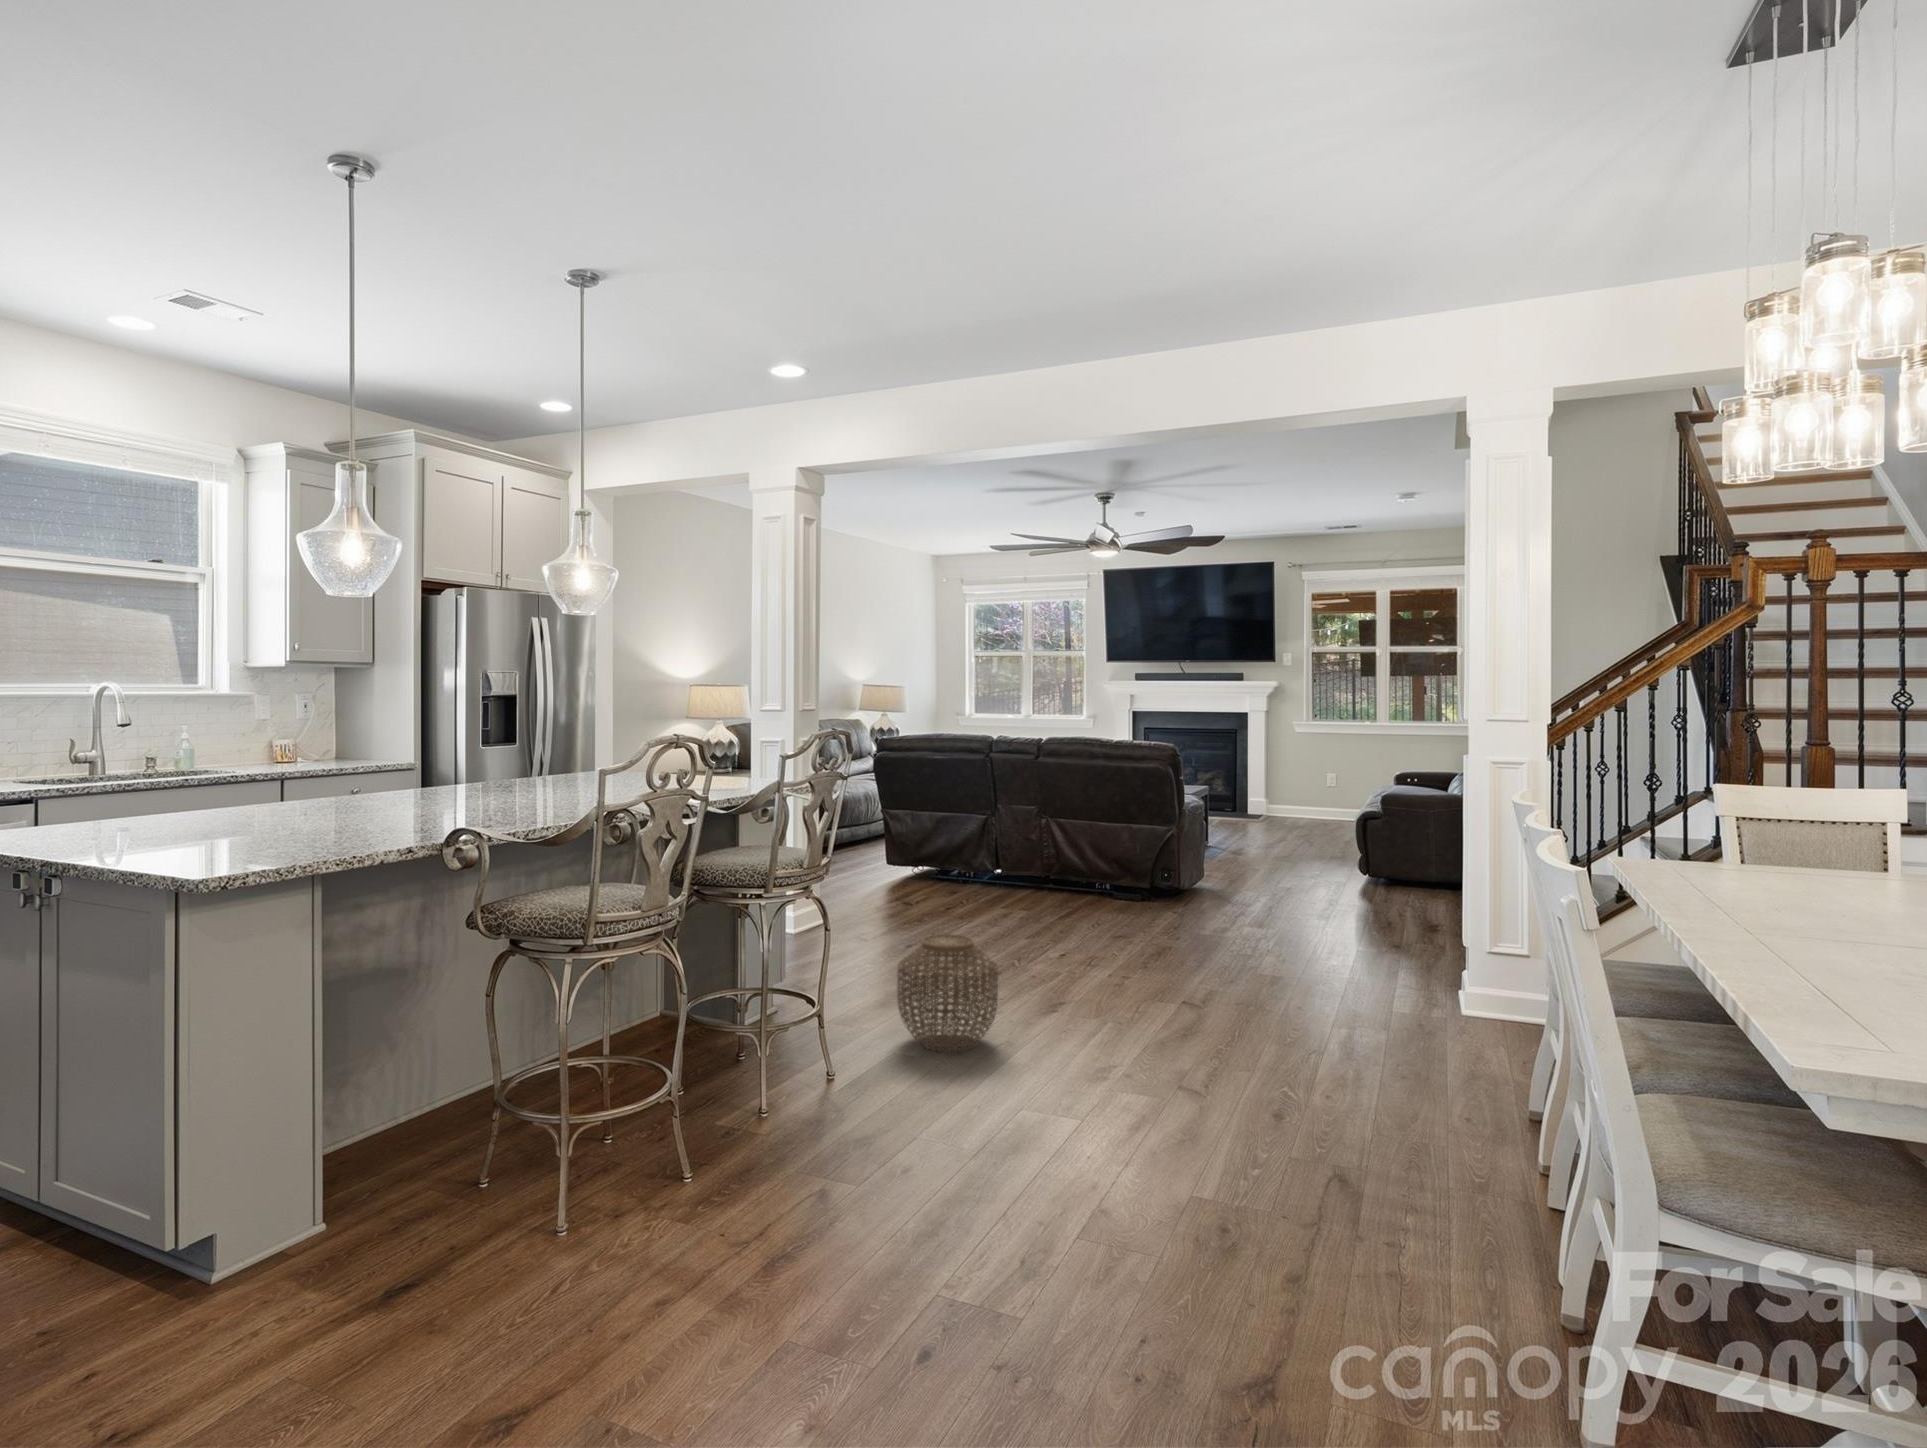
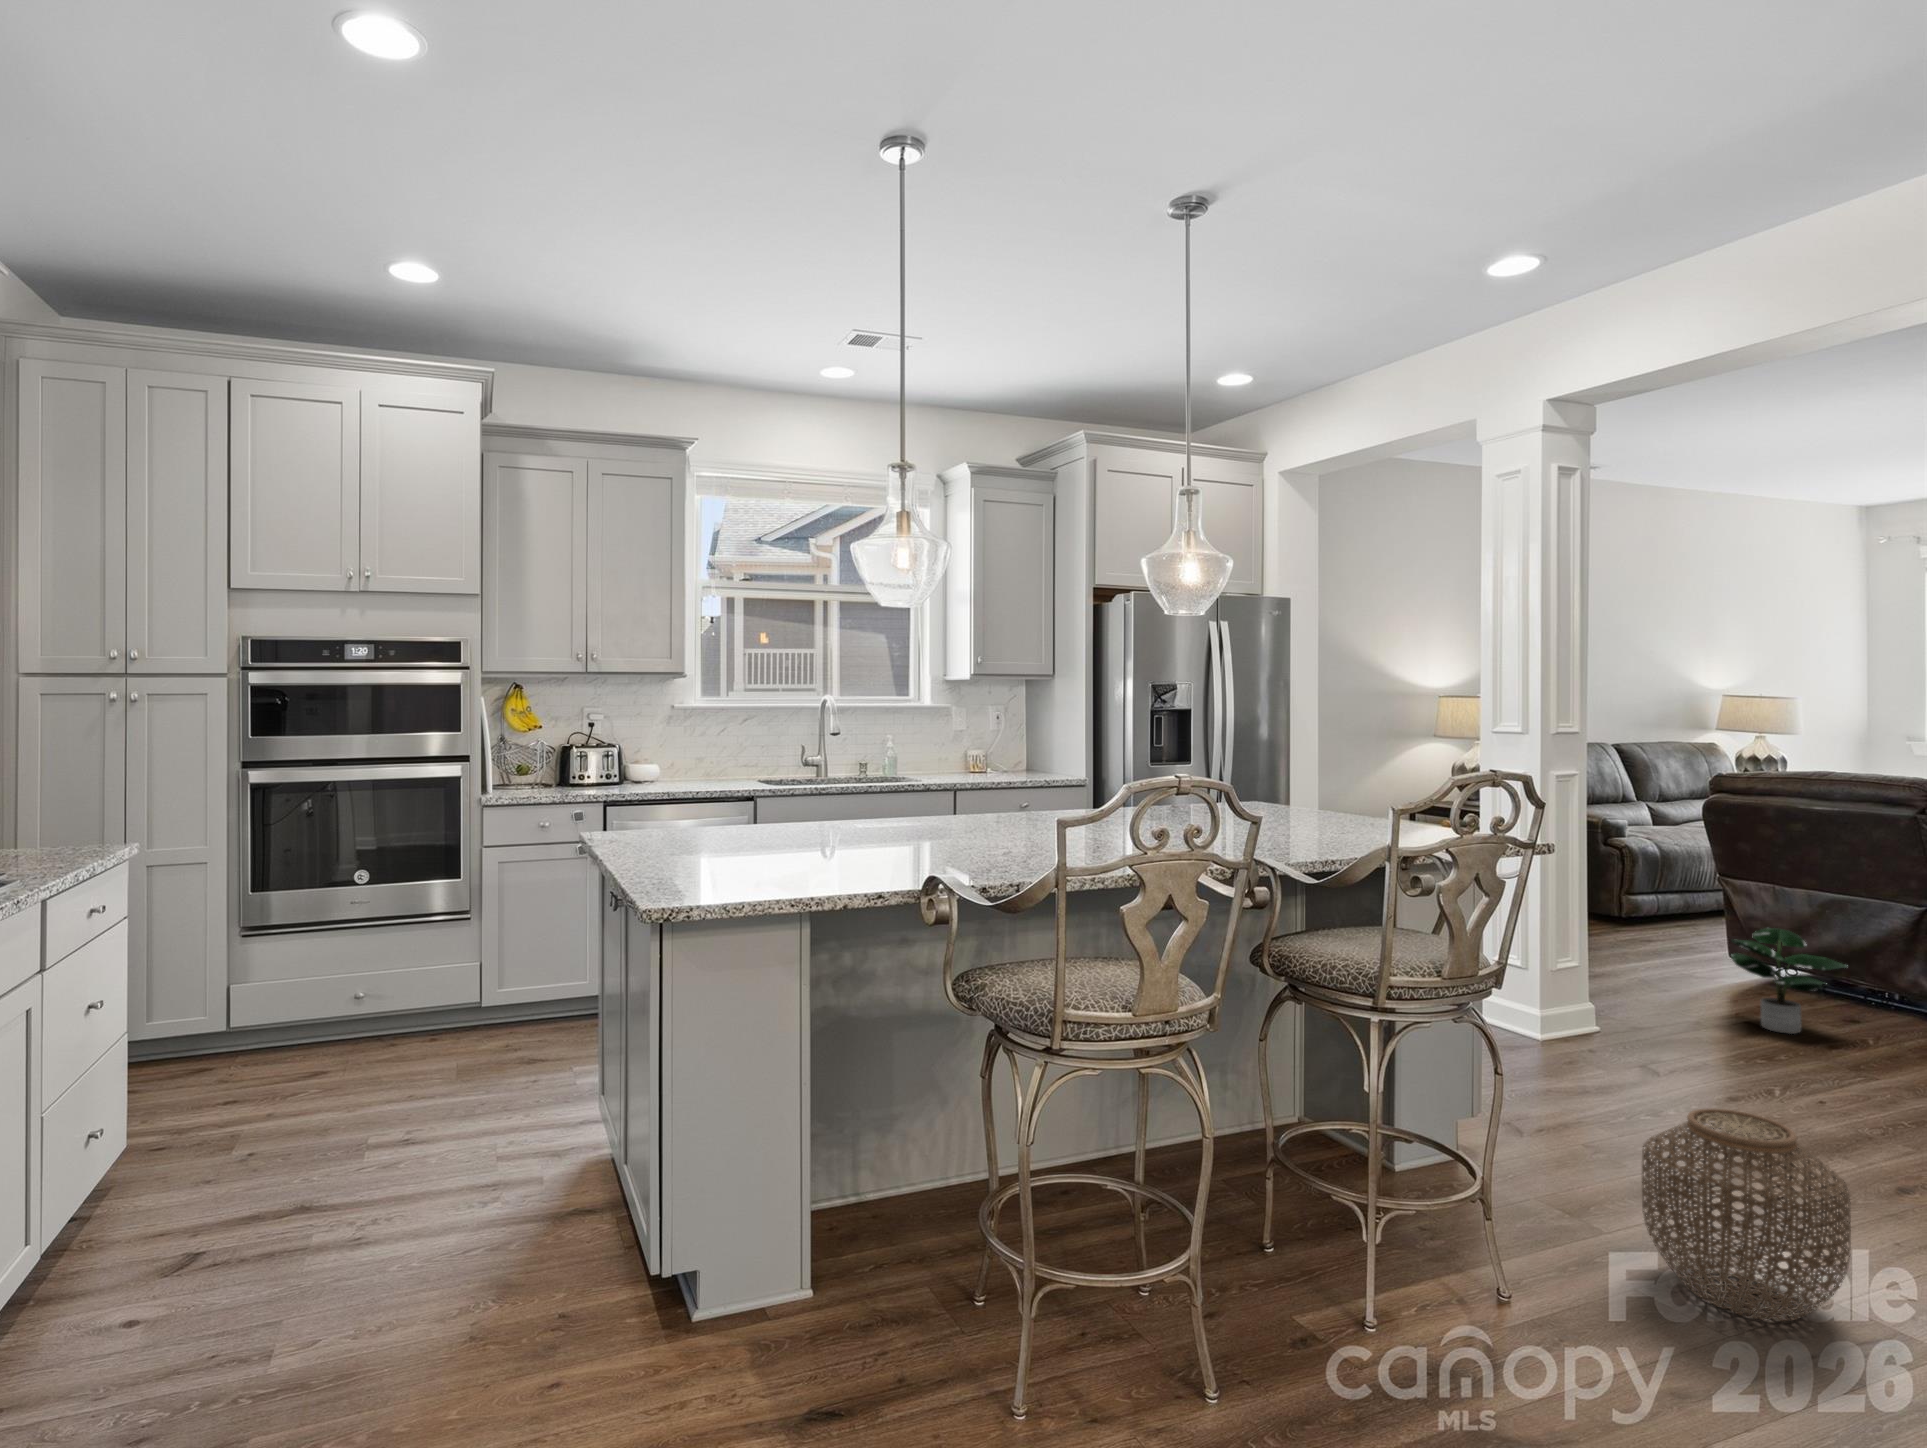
potted plant: none [897,840,959,909] -> present [1731,928,1847,1034]

